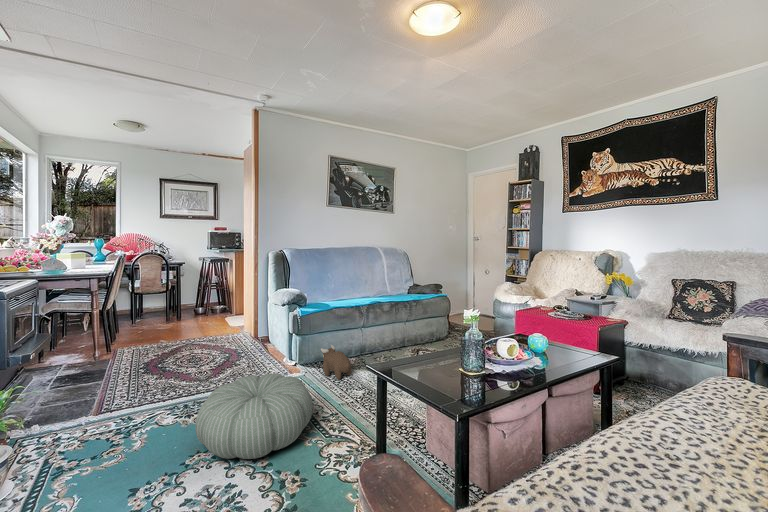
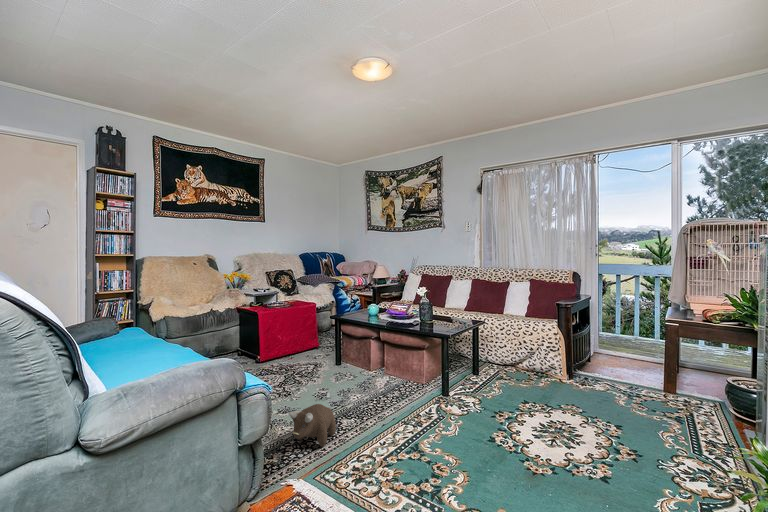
pouf: present [196,373,313,459] -> none [418,386,539,478]

